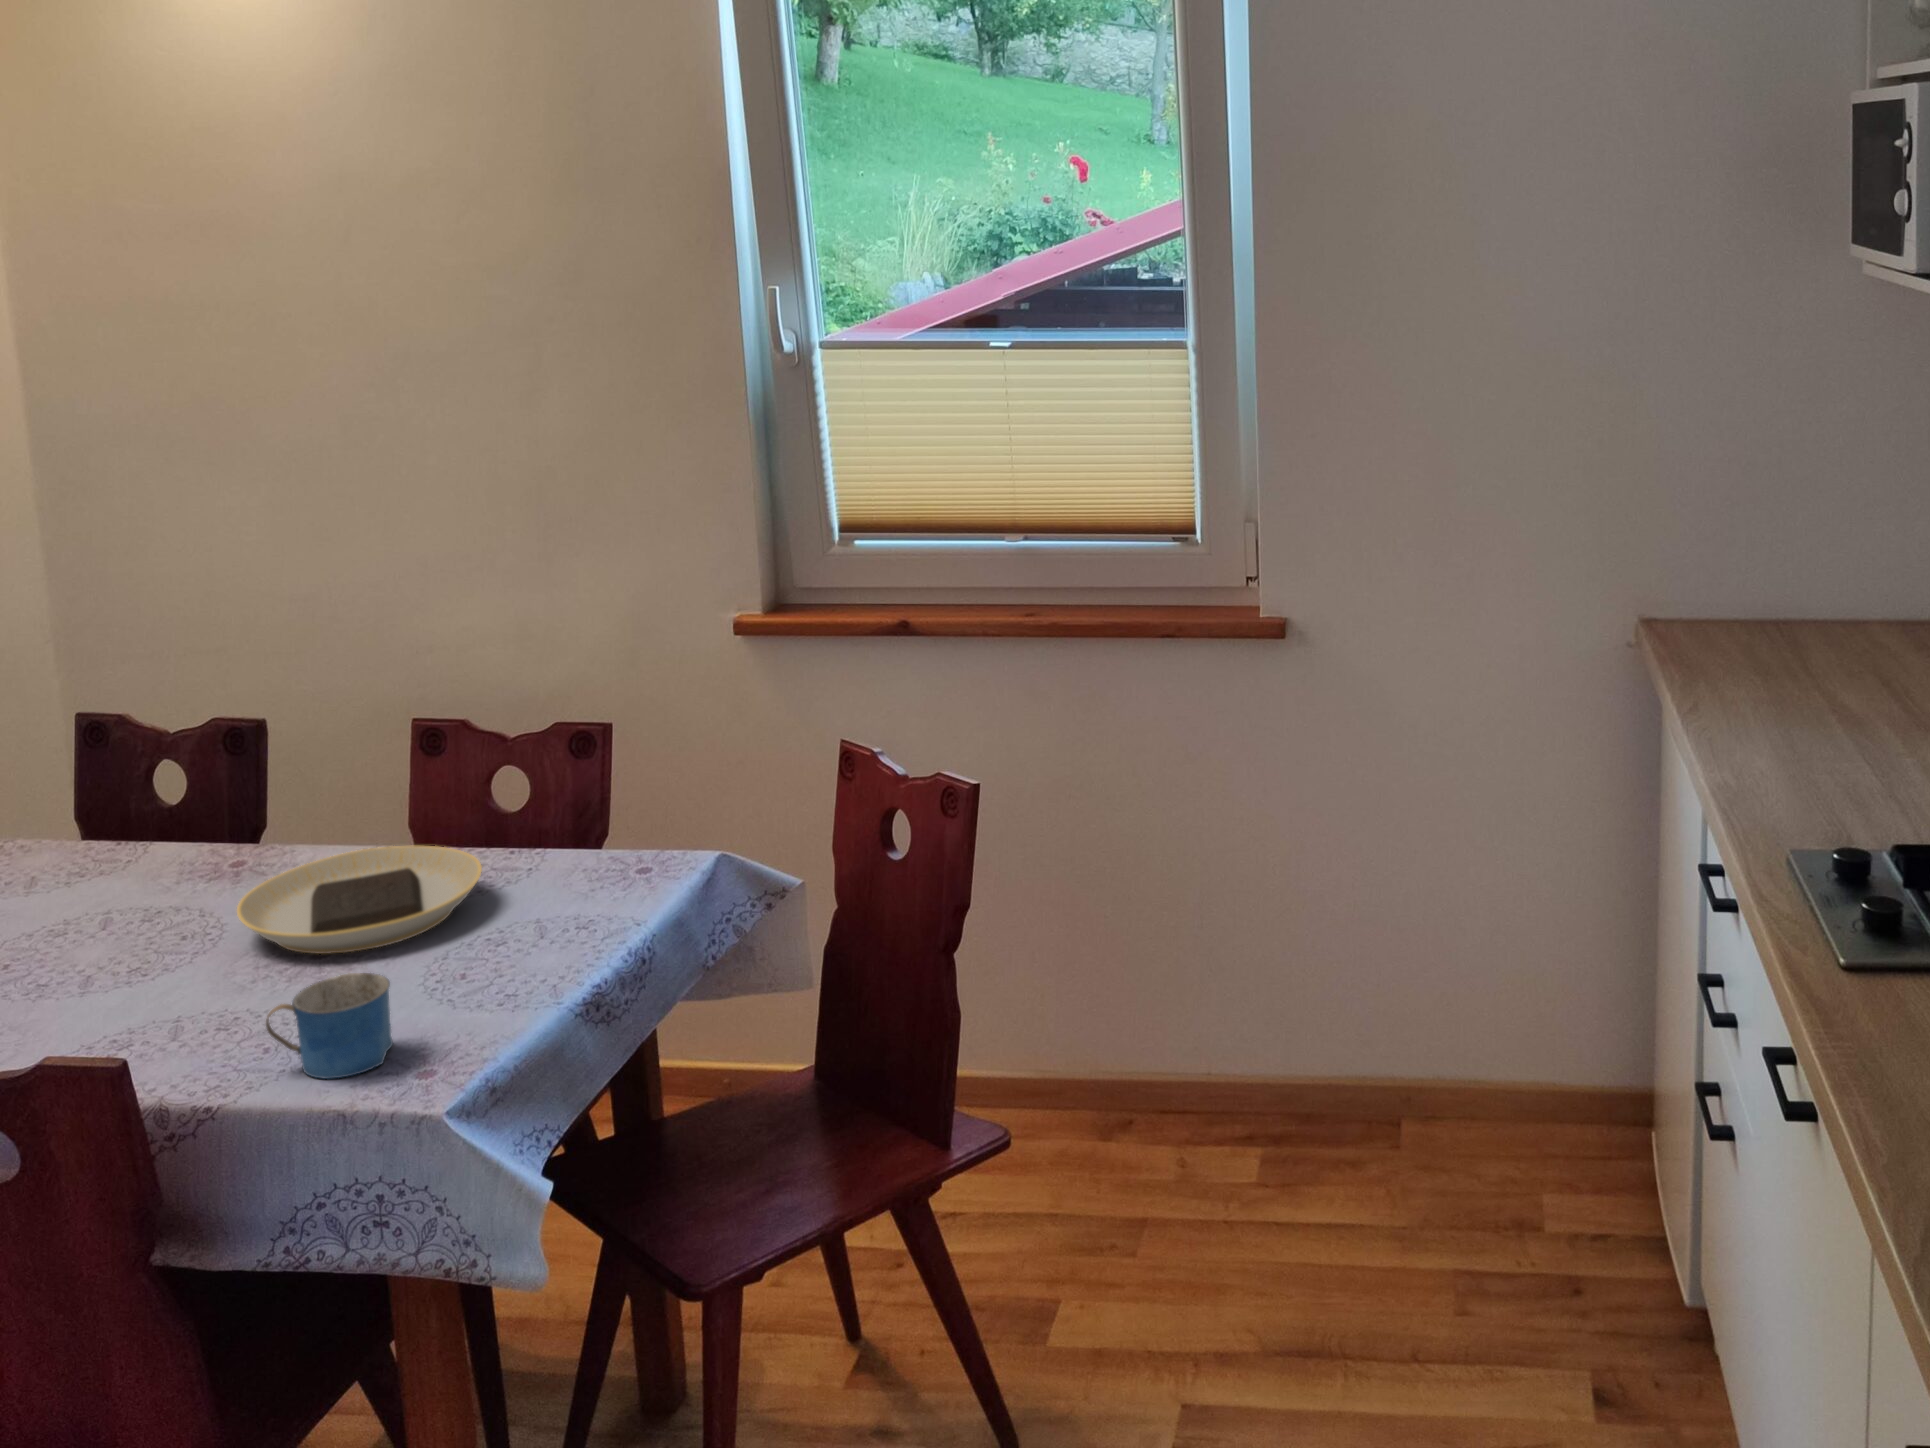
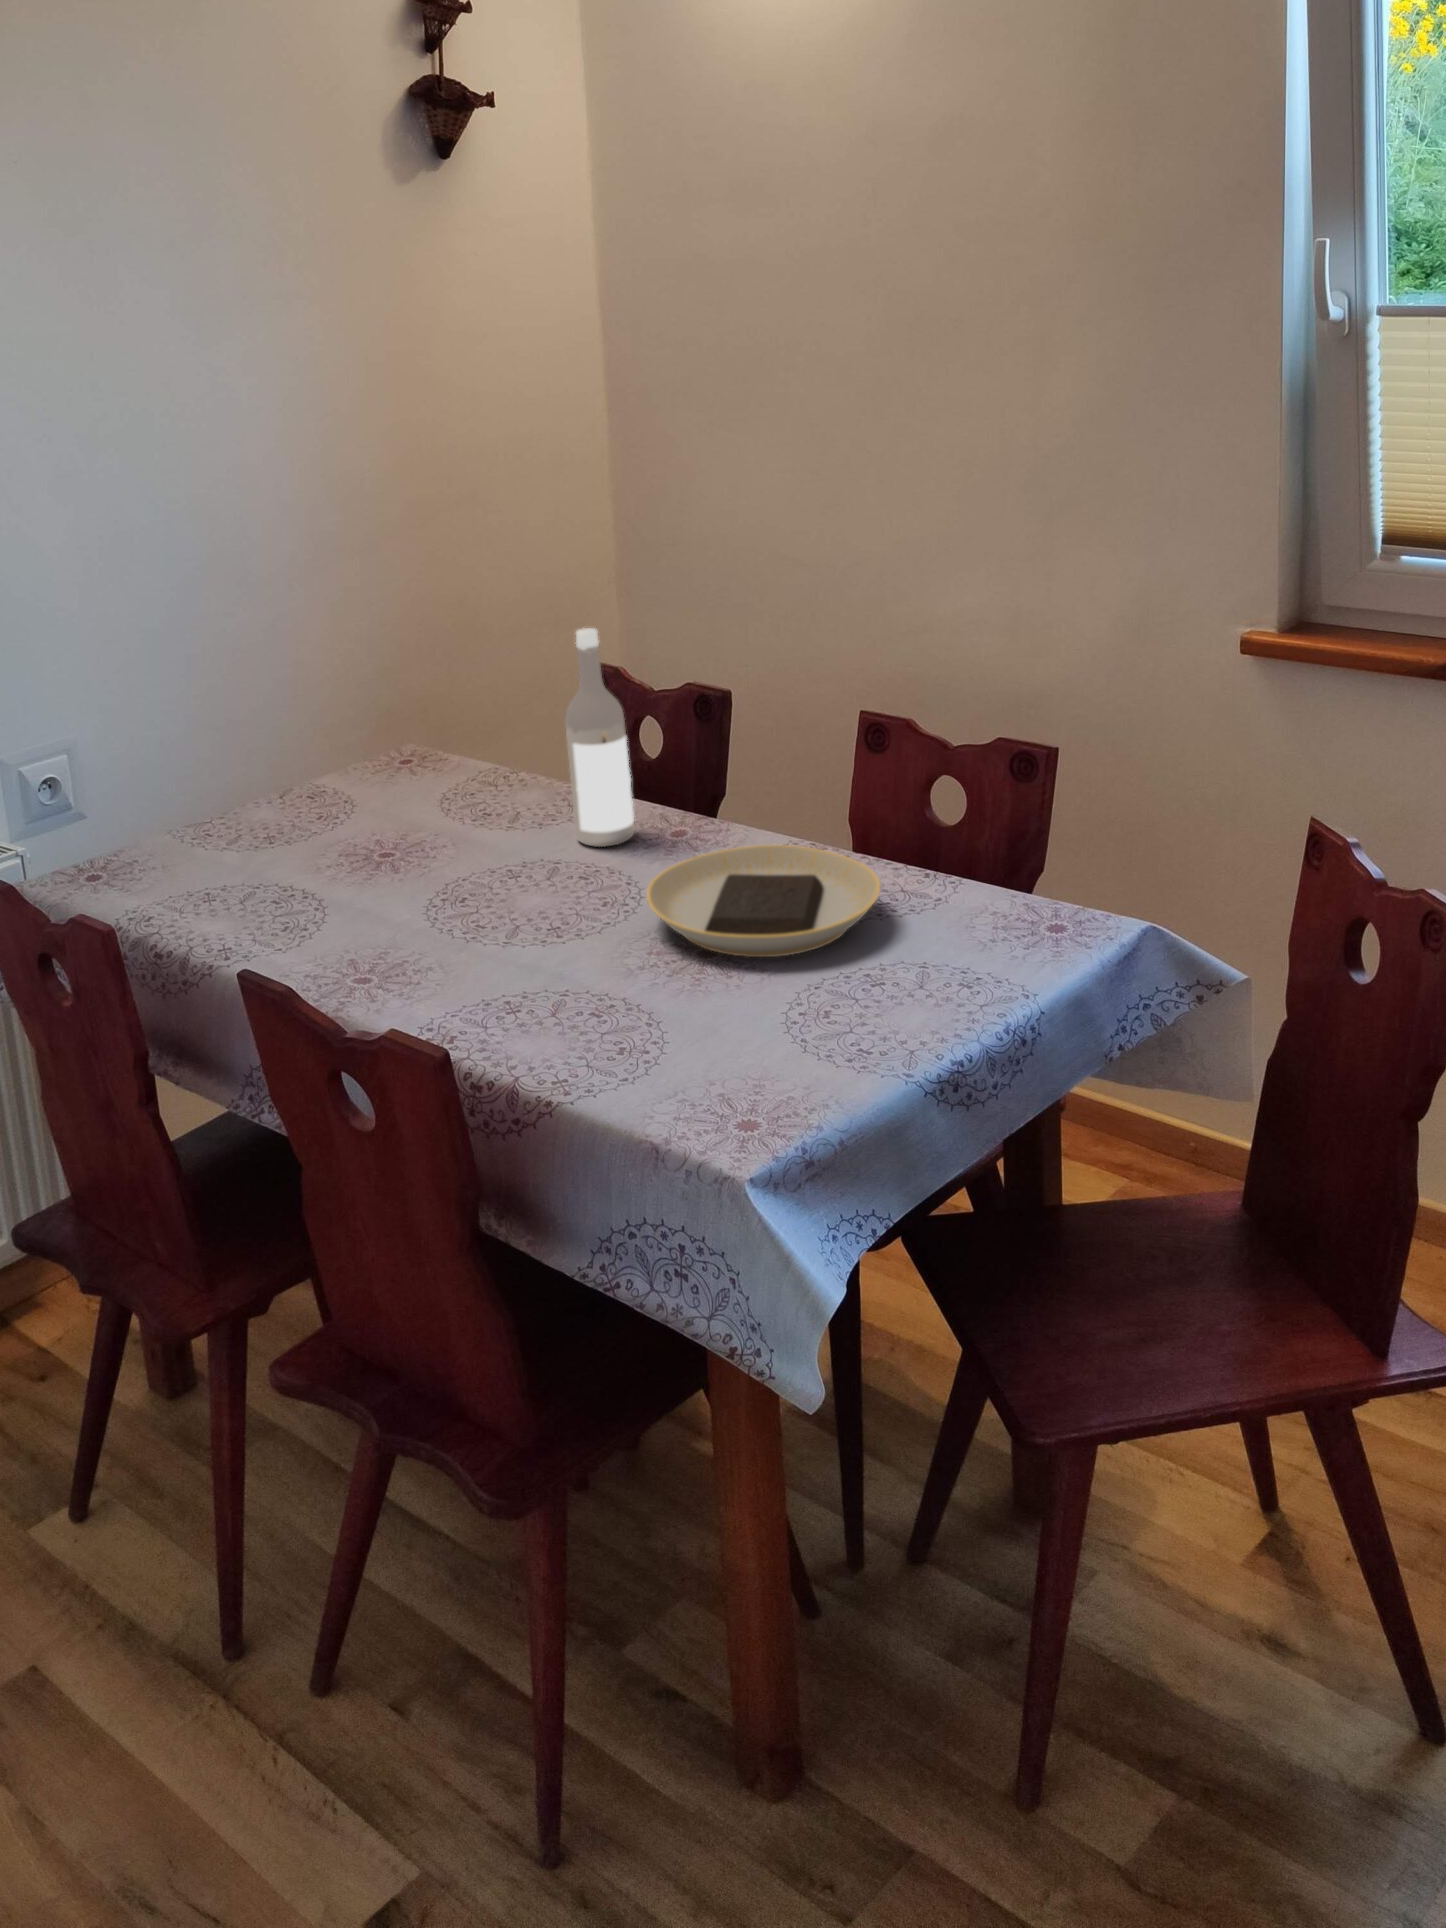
wine bottle: none [95,668,183,895] -> present [565,628,634,847]
mug: present [266,973,393,1079] -> none [611,993,729,1104]

